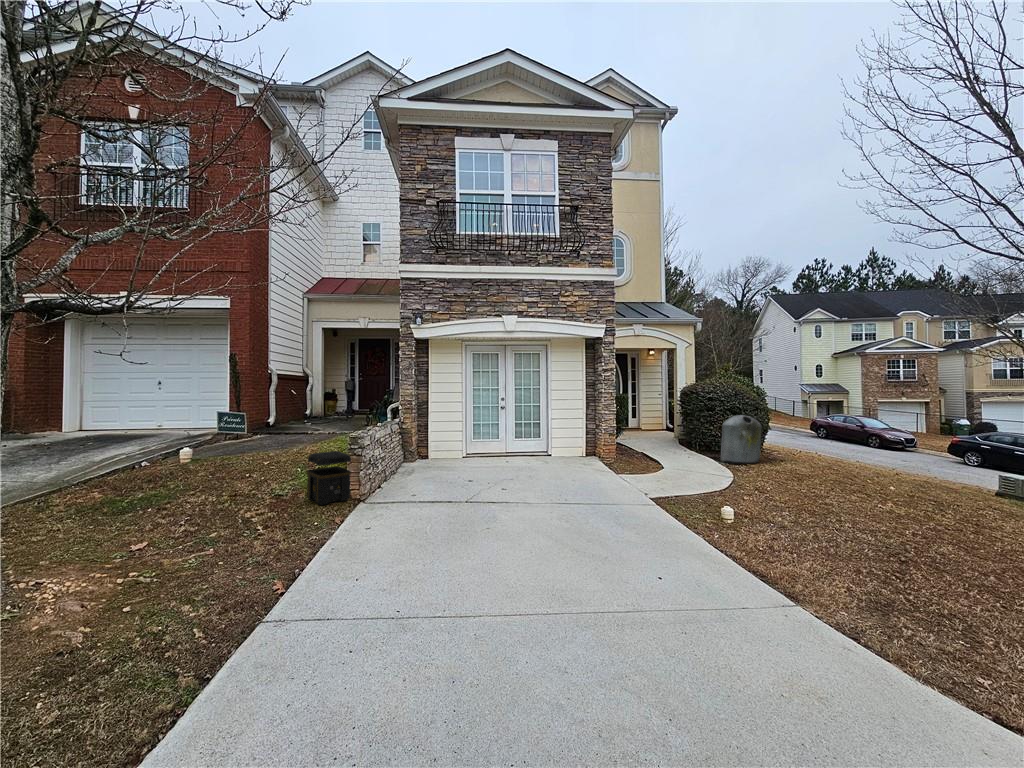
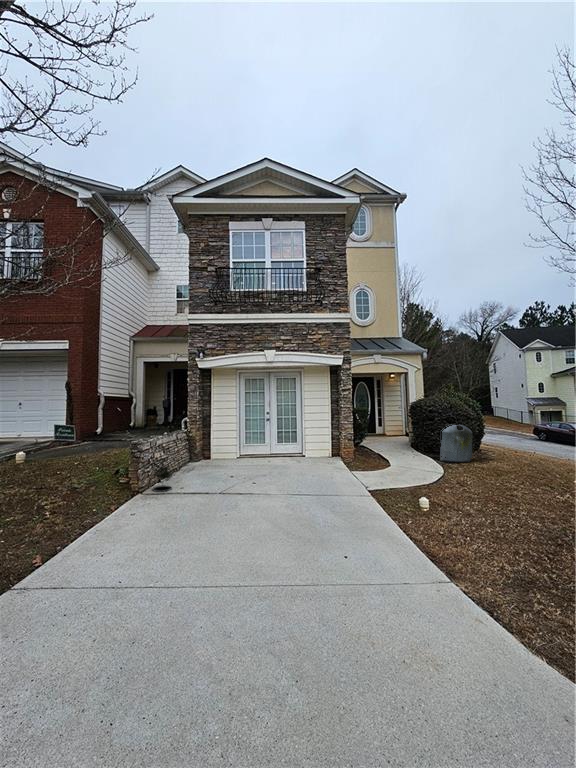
toolbox: present [307,451,351,505] -> none [104,454,137,494]
potted tree: none [371,454,402,501] -> present [152,459,172,492]

